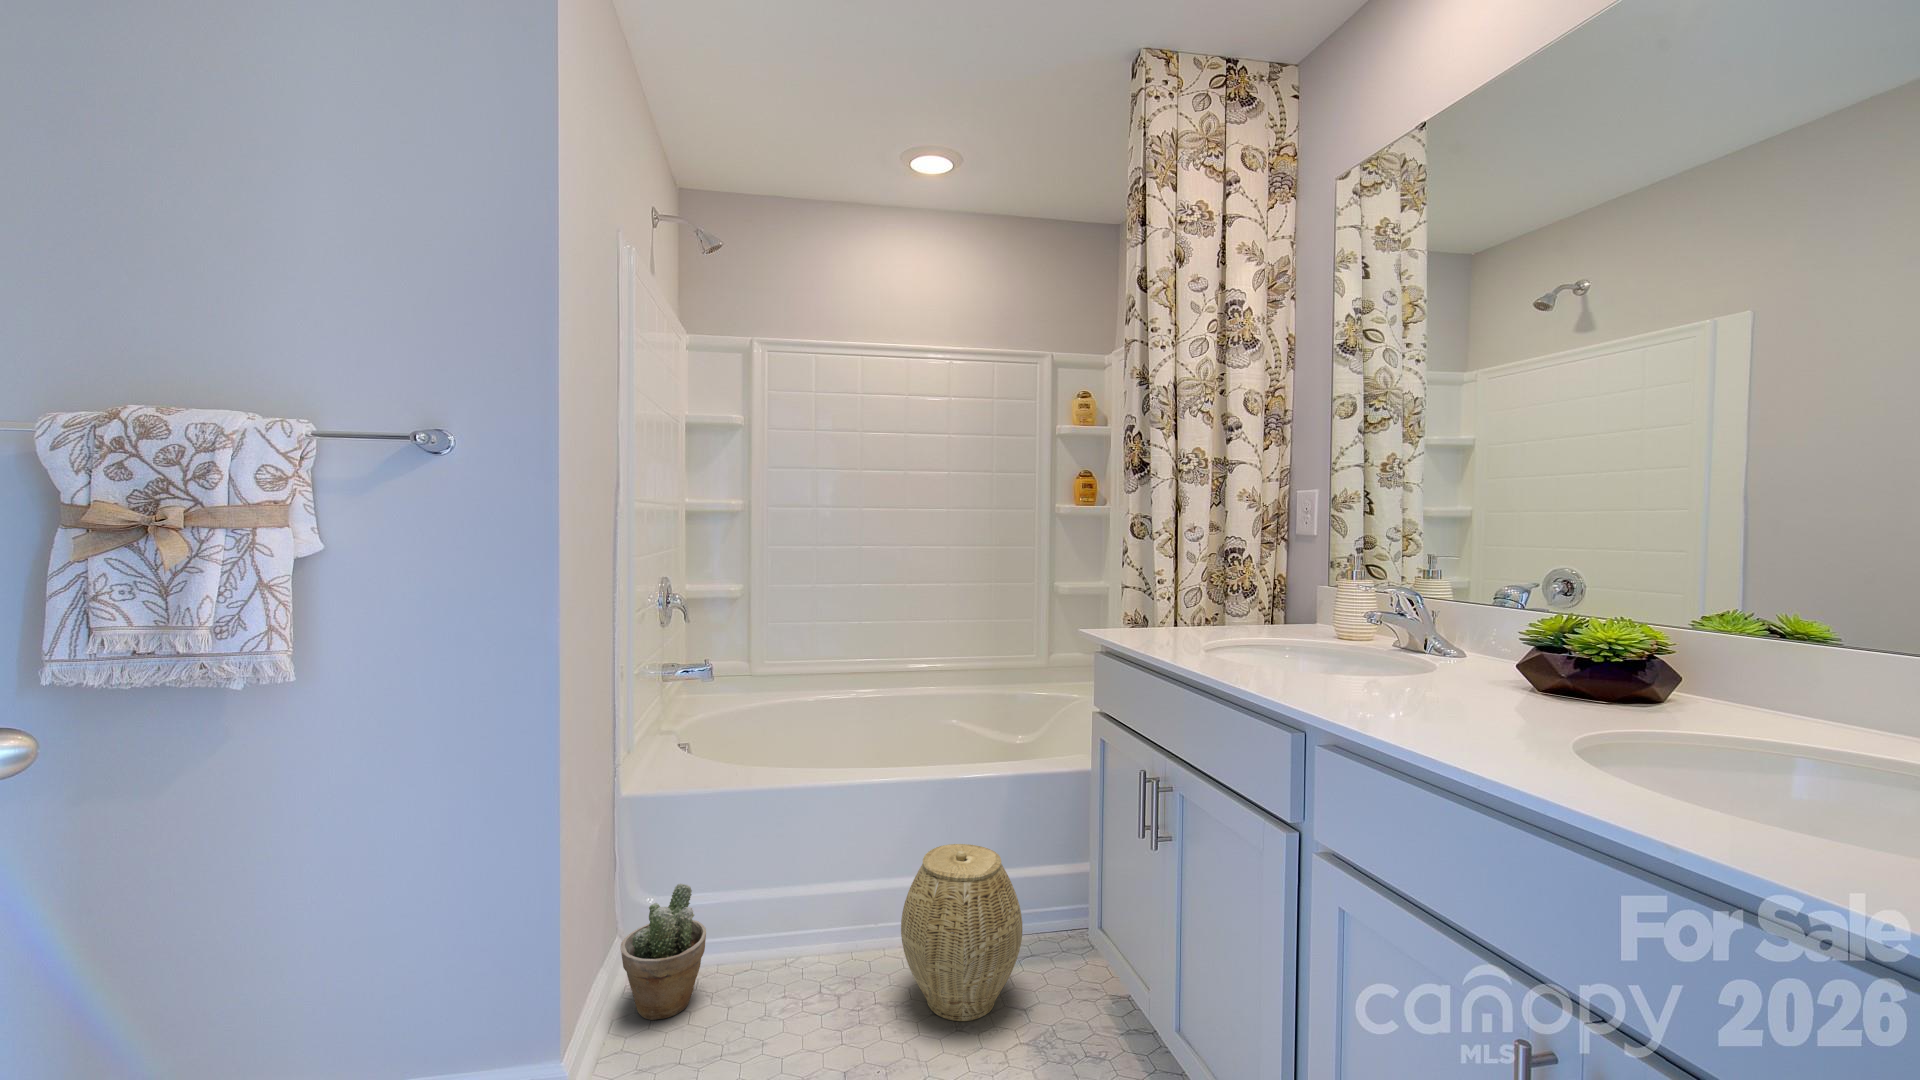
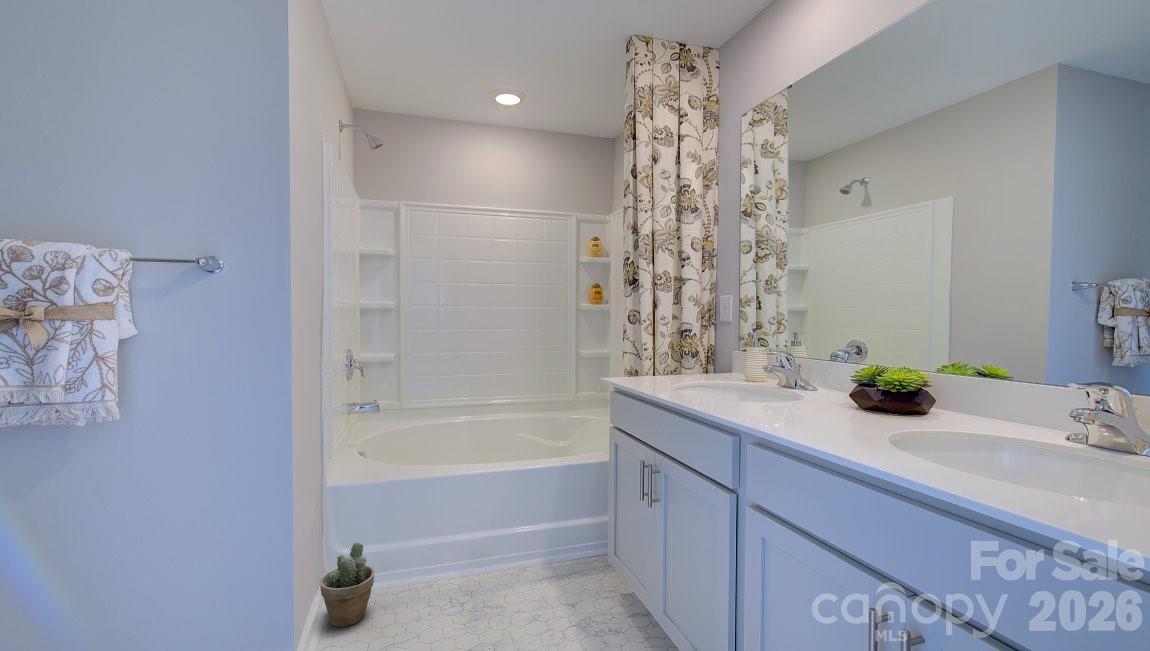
woven basket: present [901,844,1022,1021] -> none [498,508,570,611]

